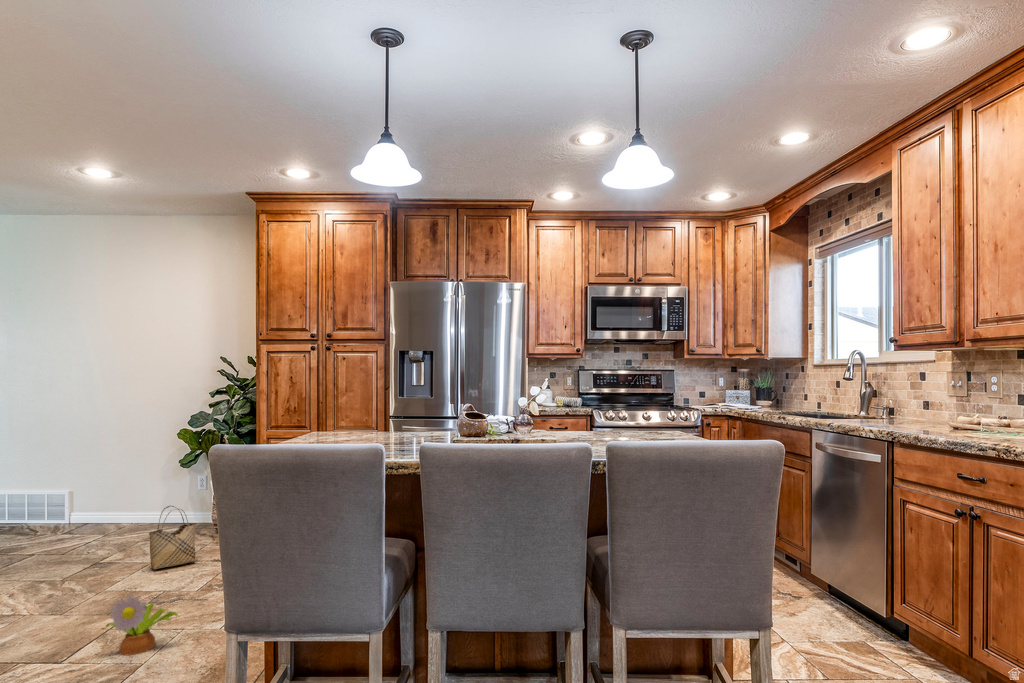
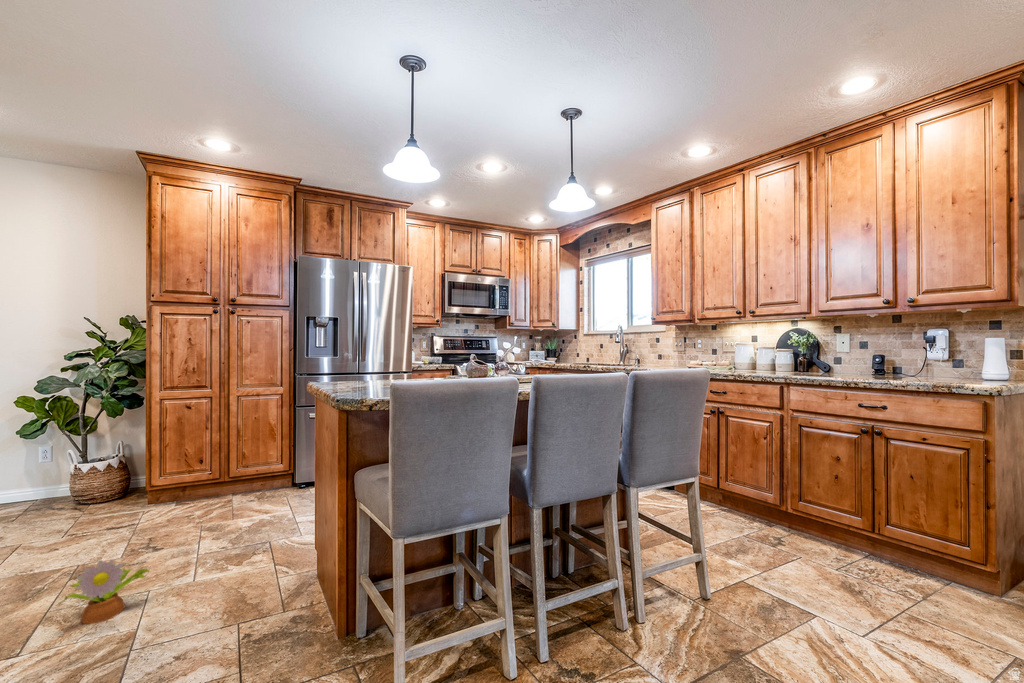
woven basket: present [149,506,196,570] -> none [26,474,87,544]

